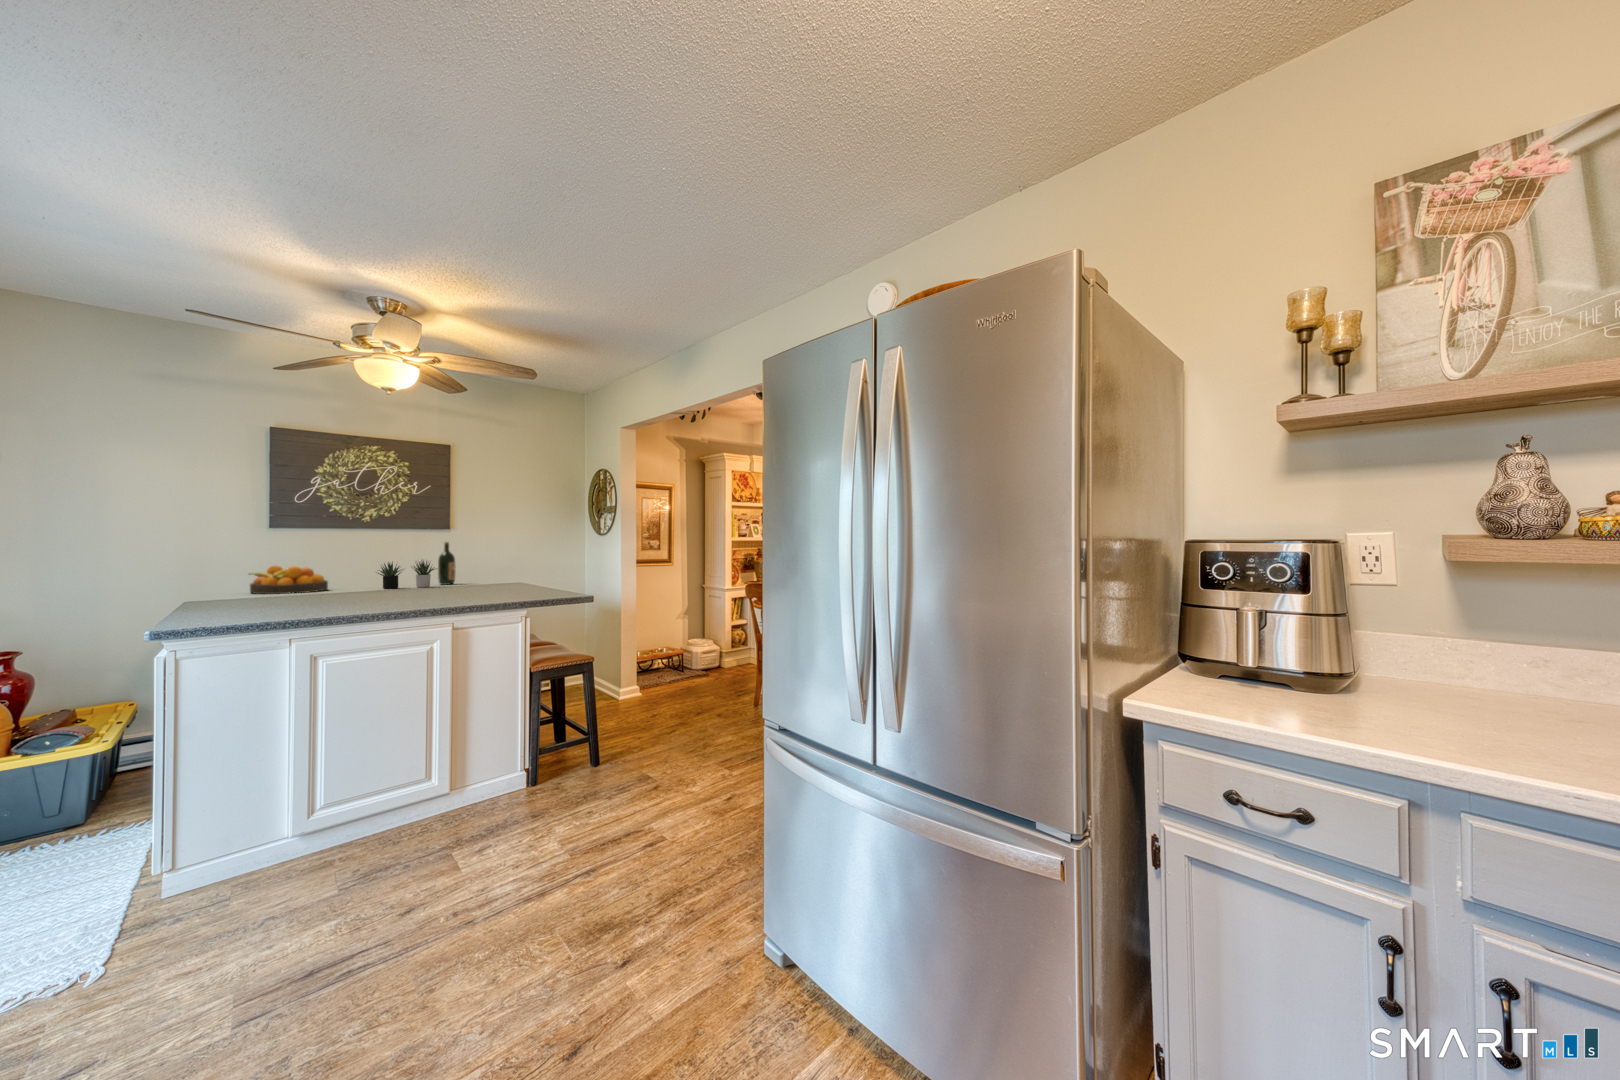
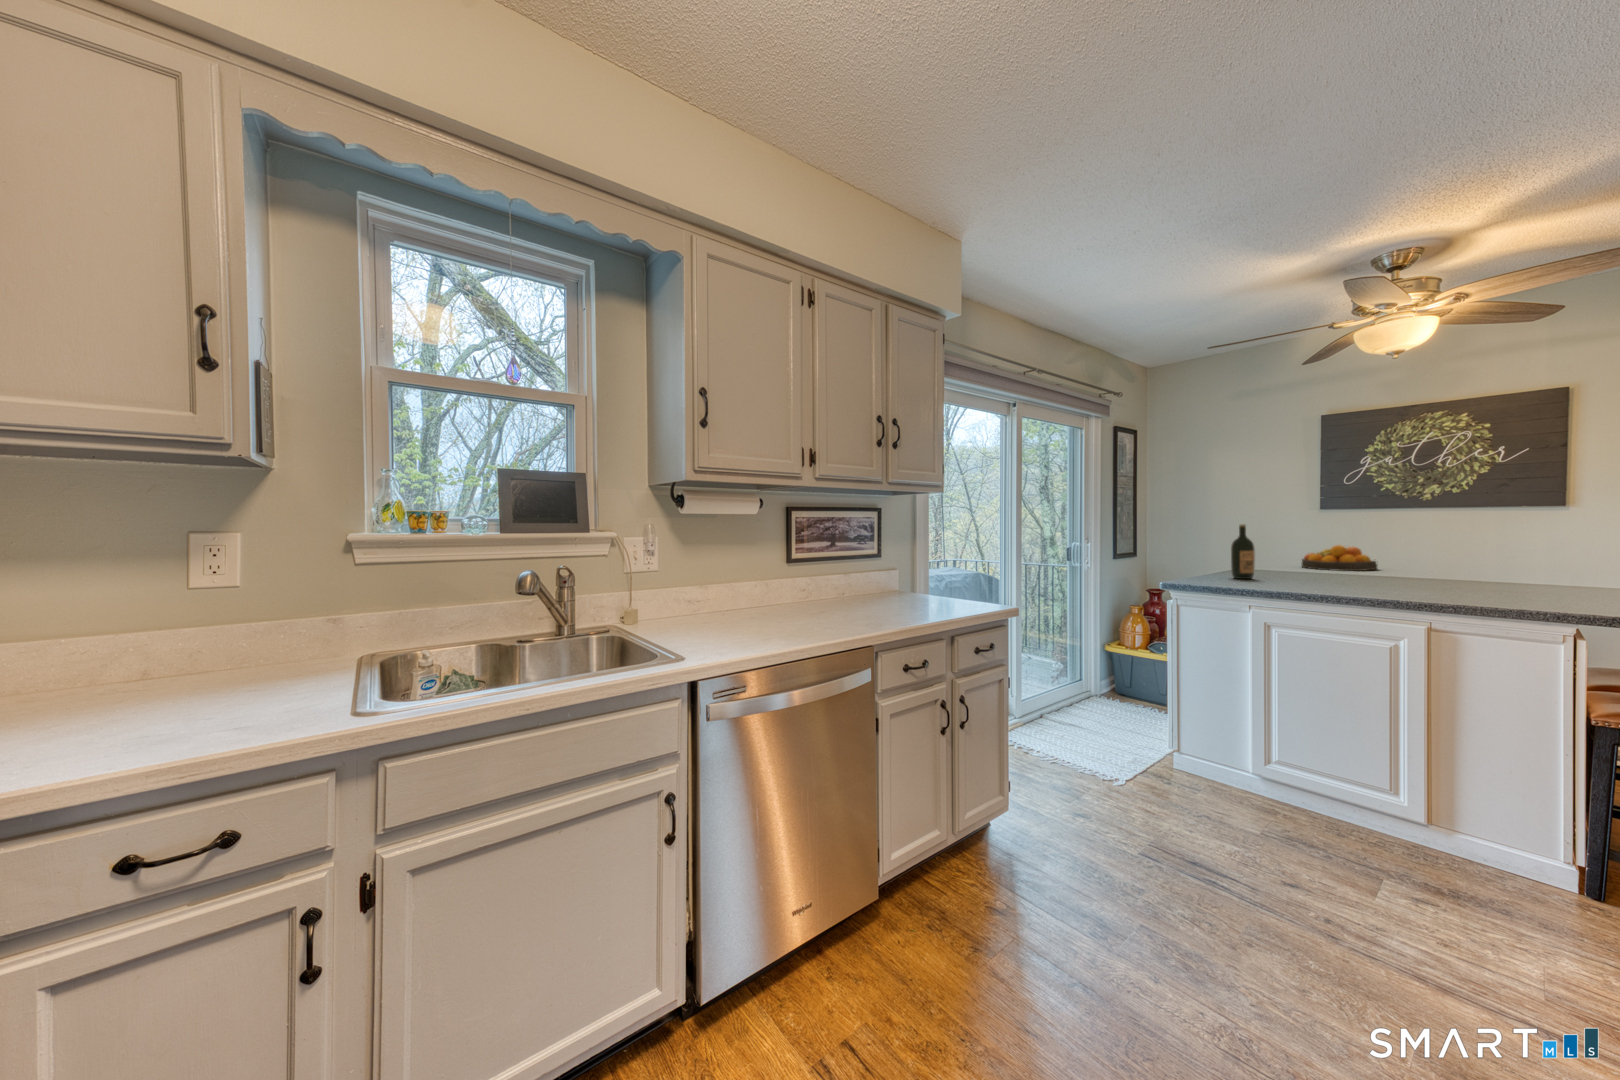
wine bottle: present [438,542,455,585] -> present [1231,524,1255,579]
succulent plant: present [378,561,435,589] -> none [1427,541,1530,578]

